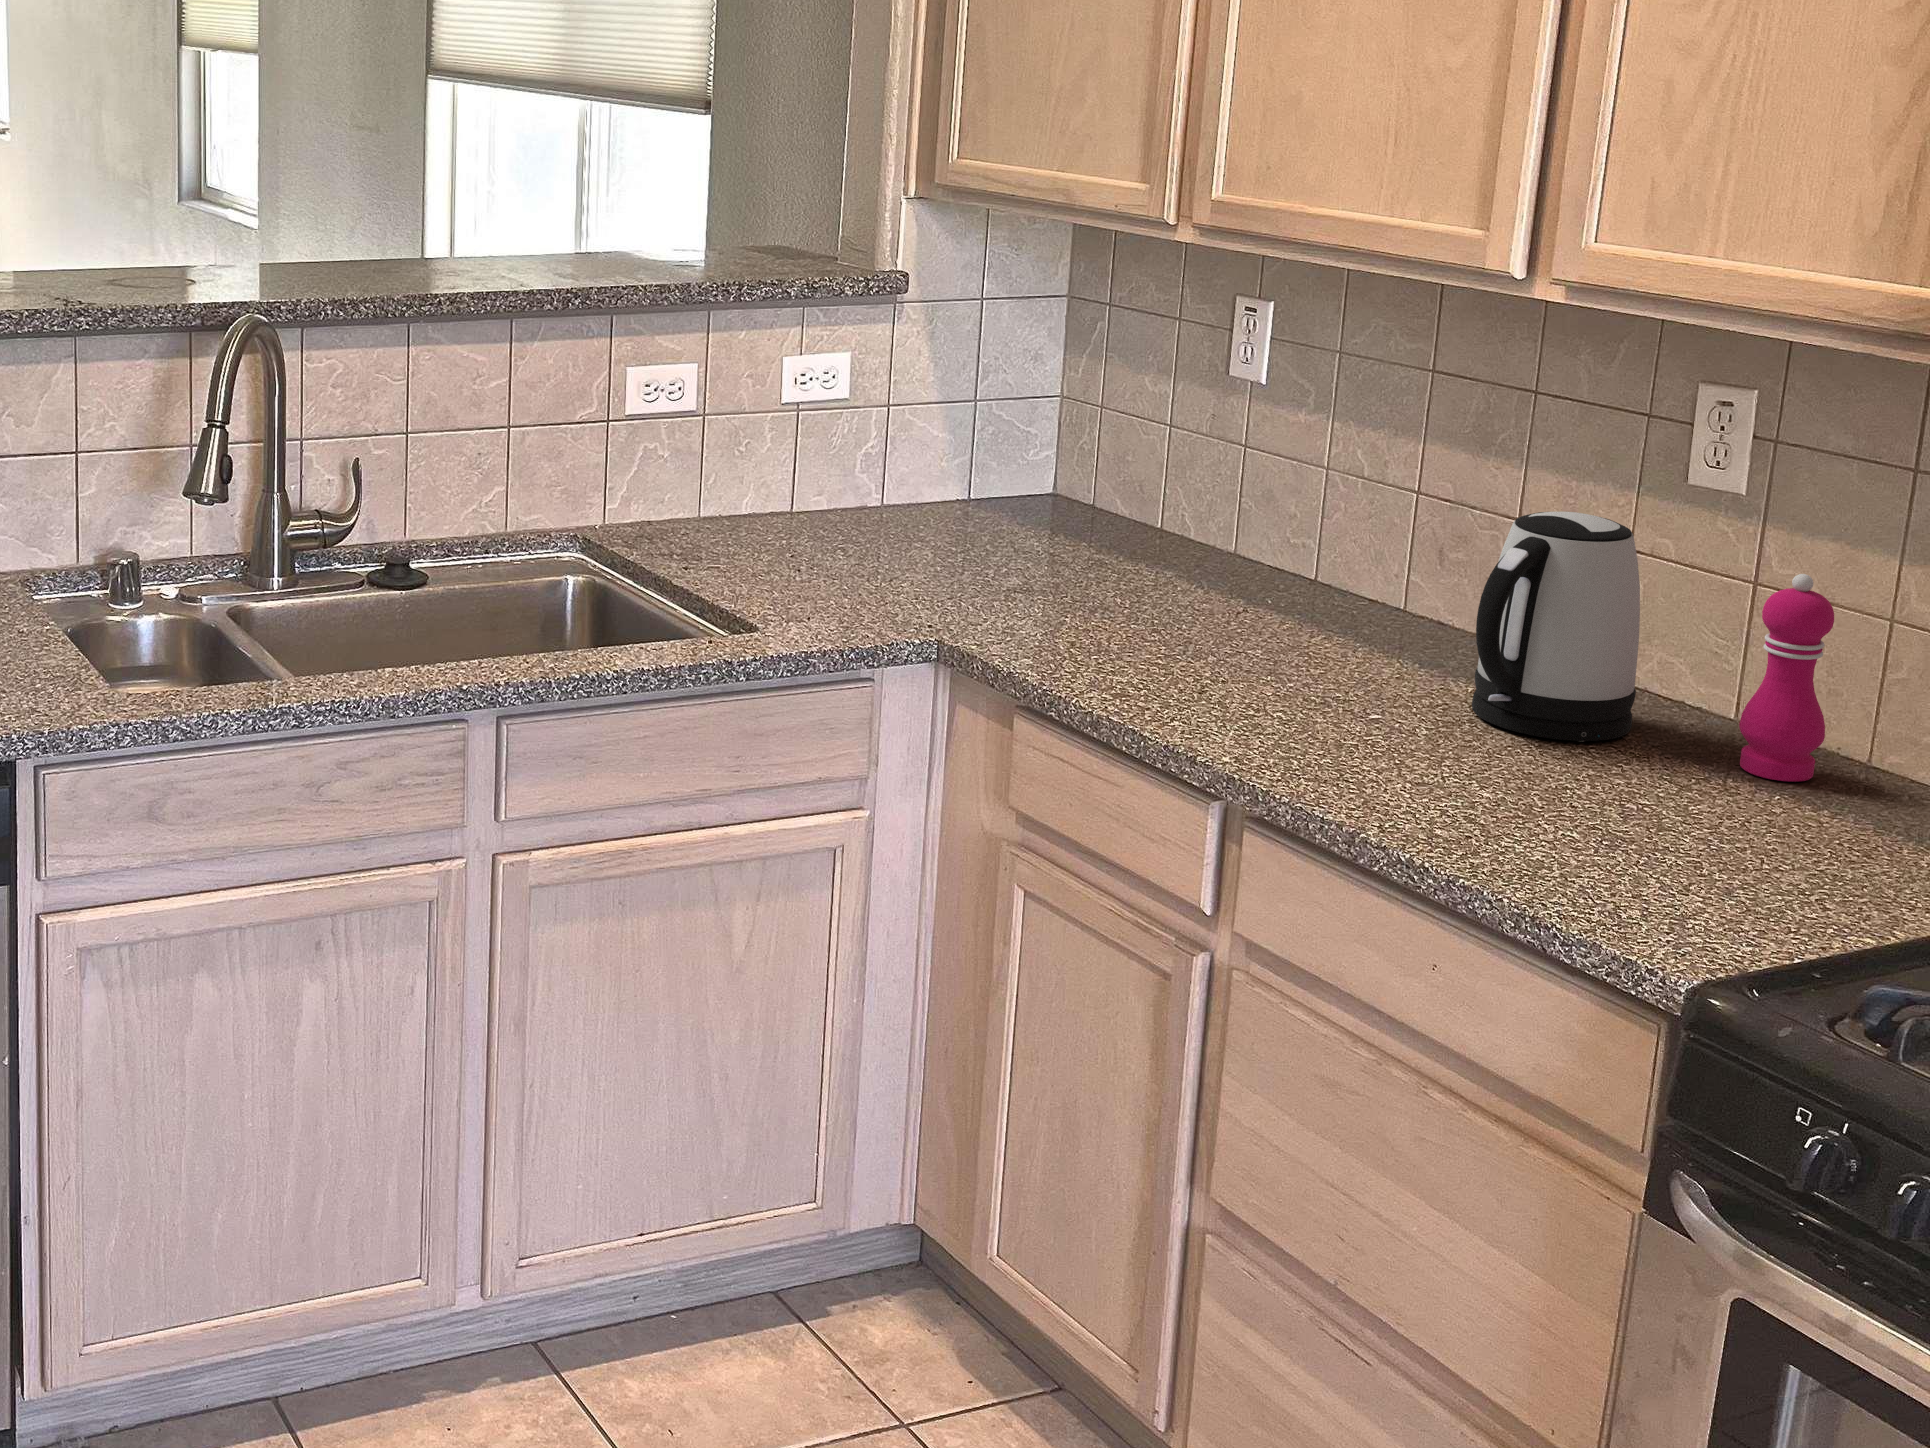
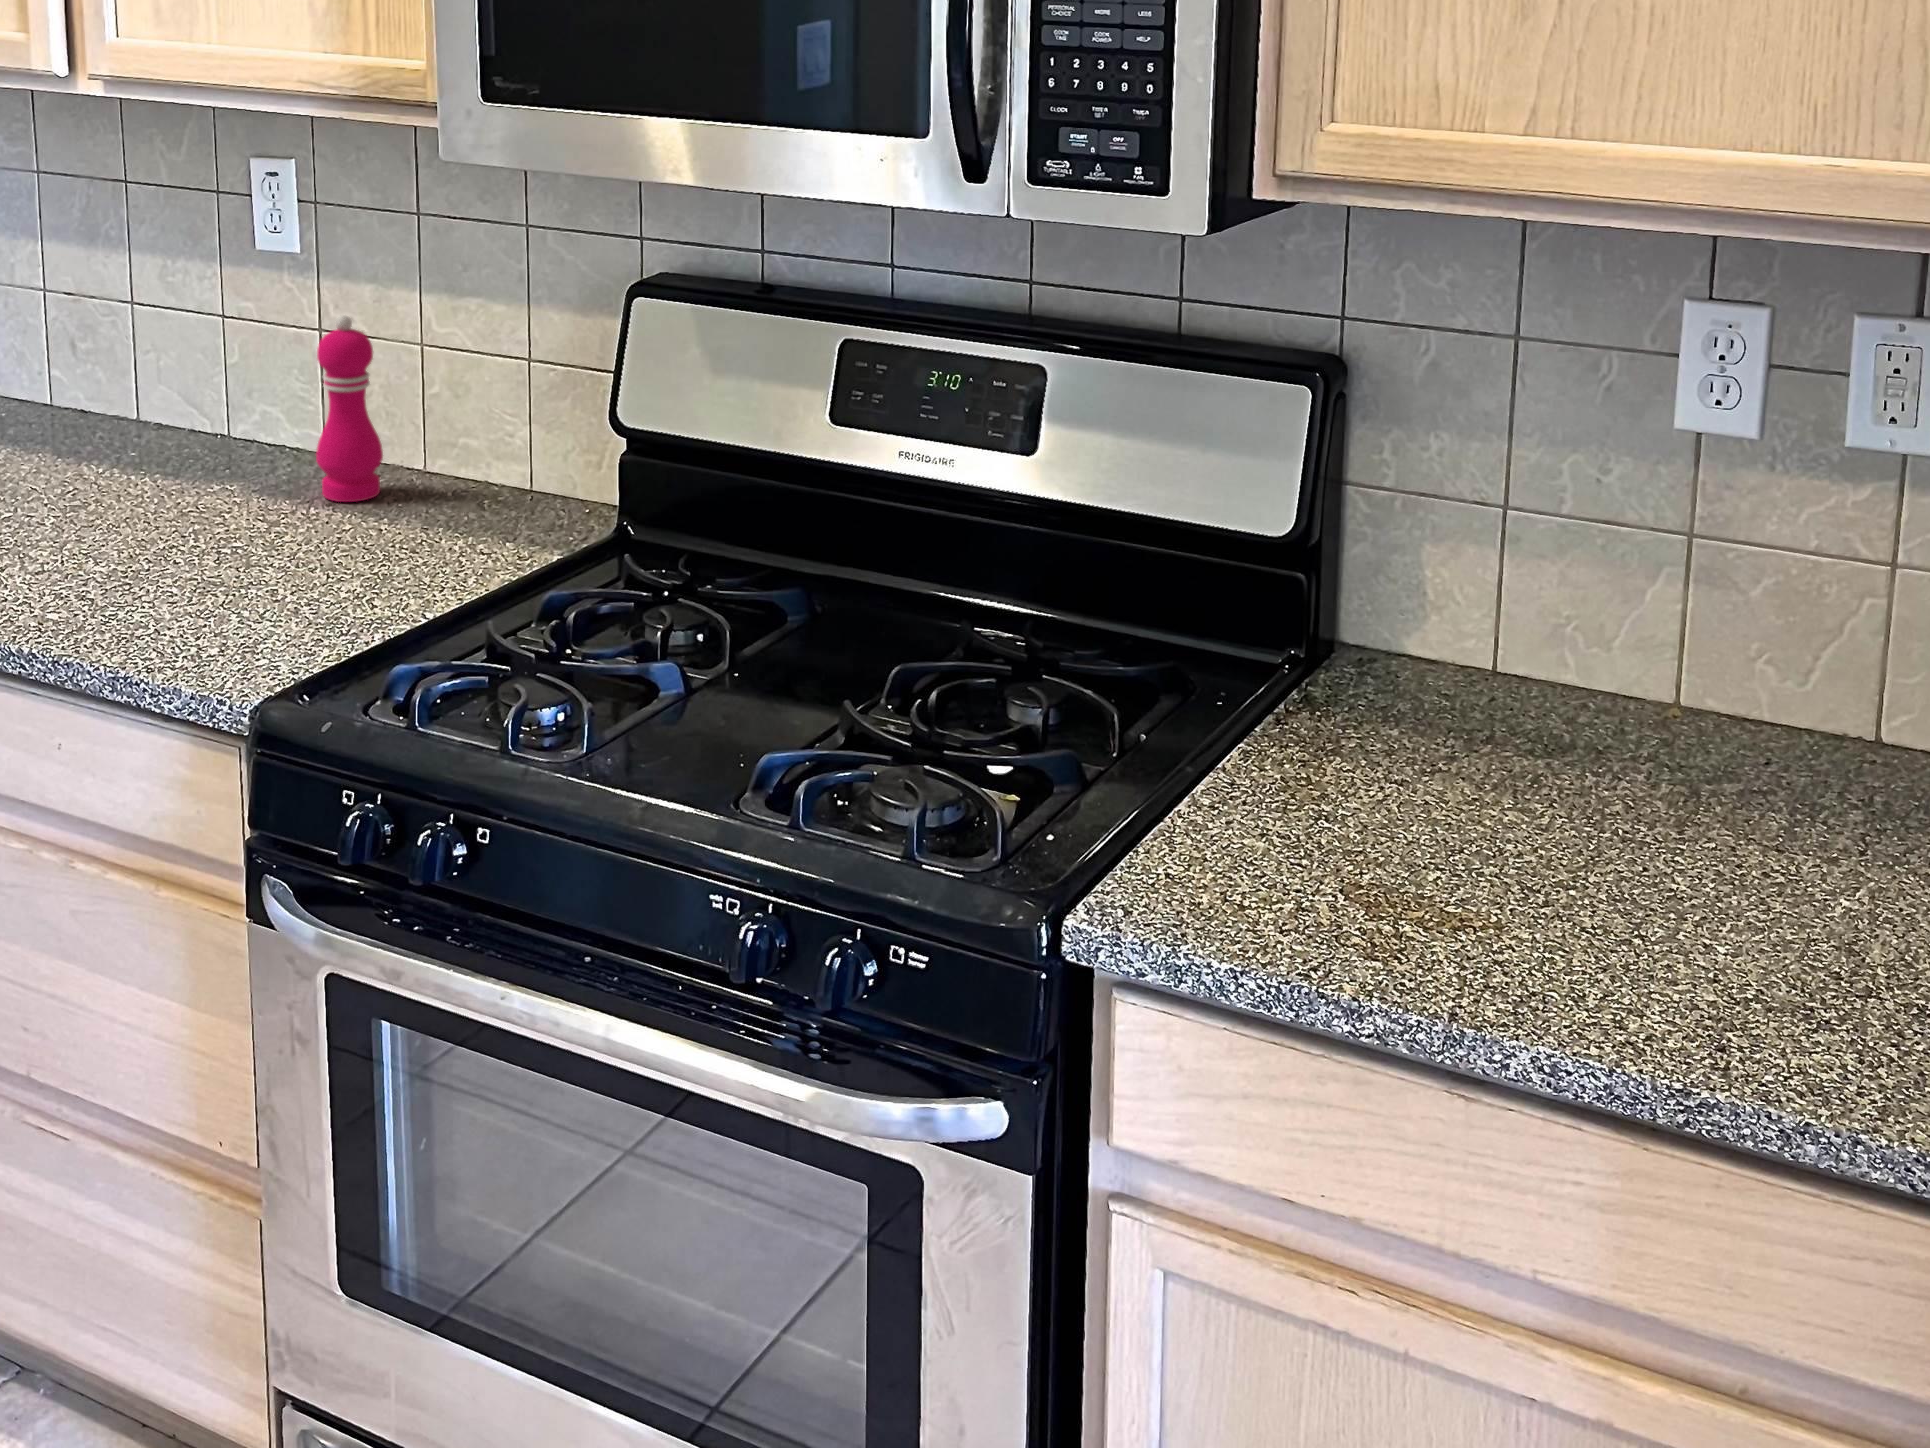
kettle: present [1472,512,1640,742] -> none [77,290,235,504]

